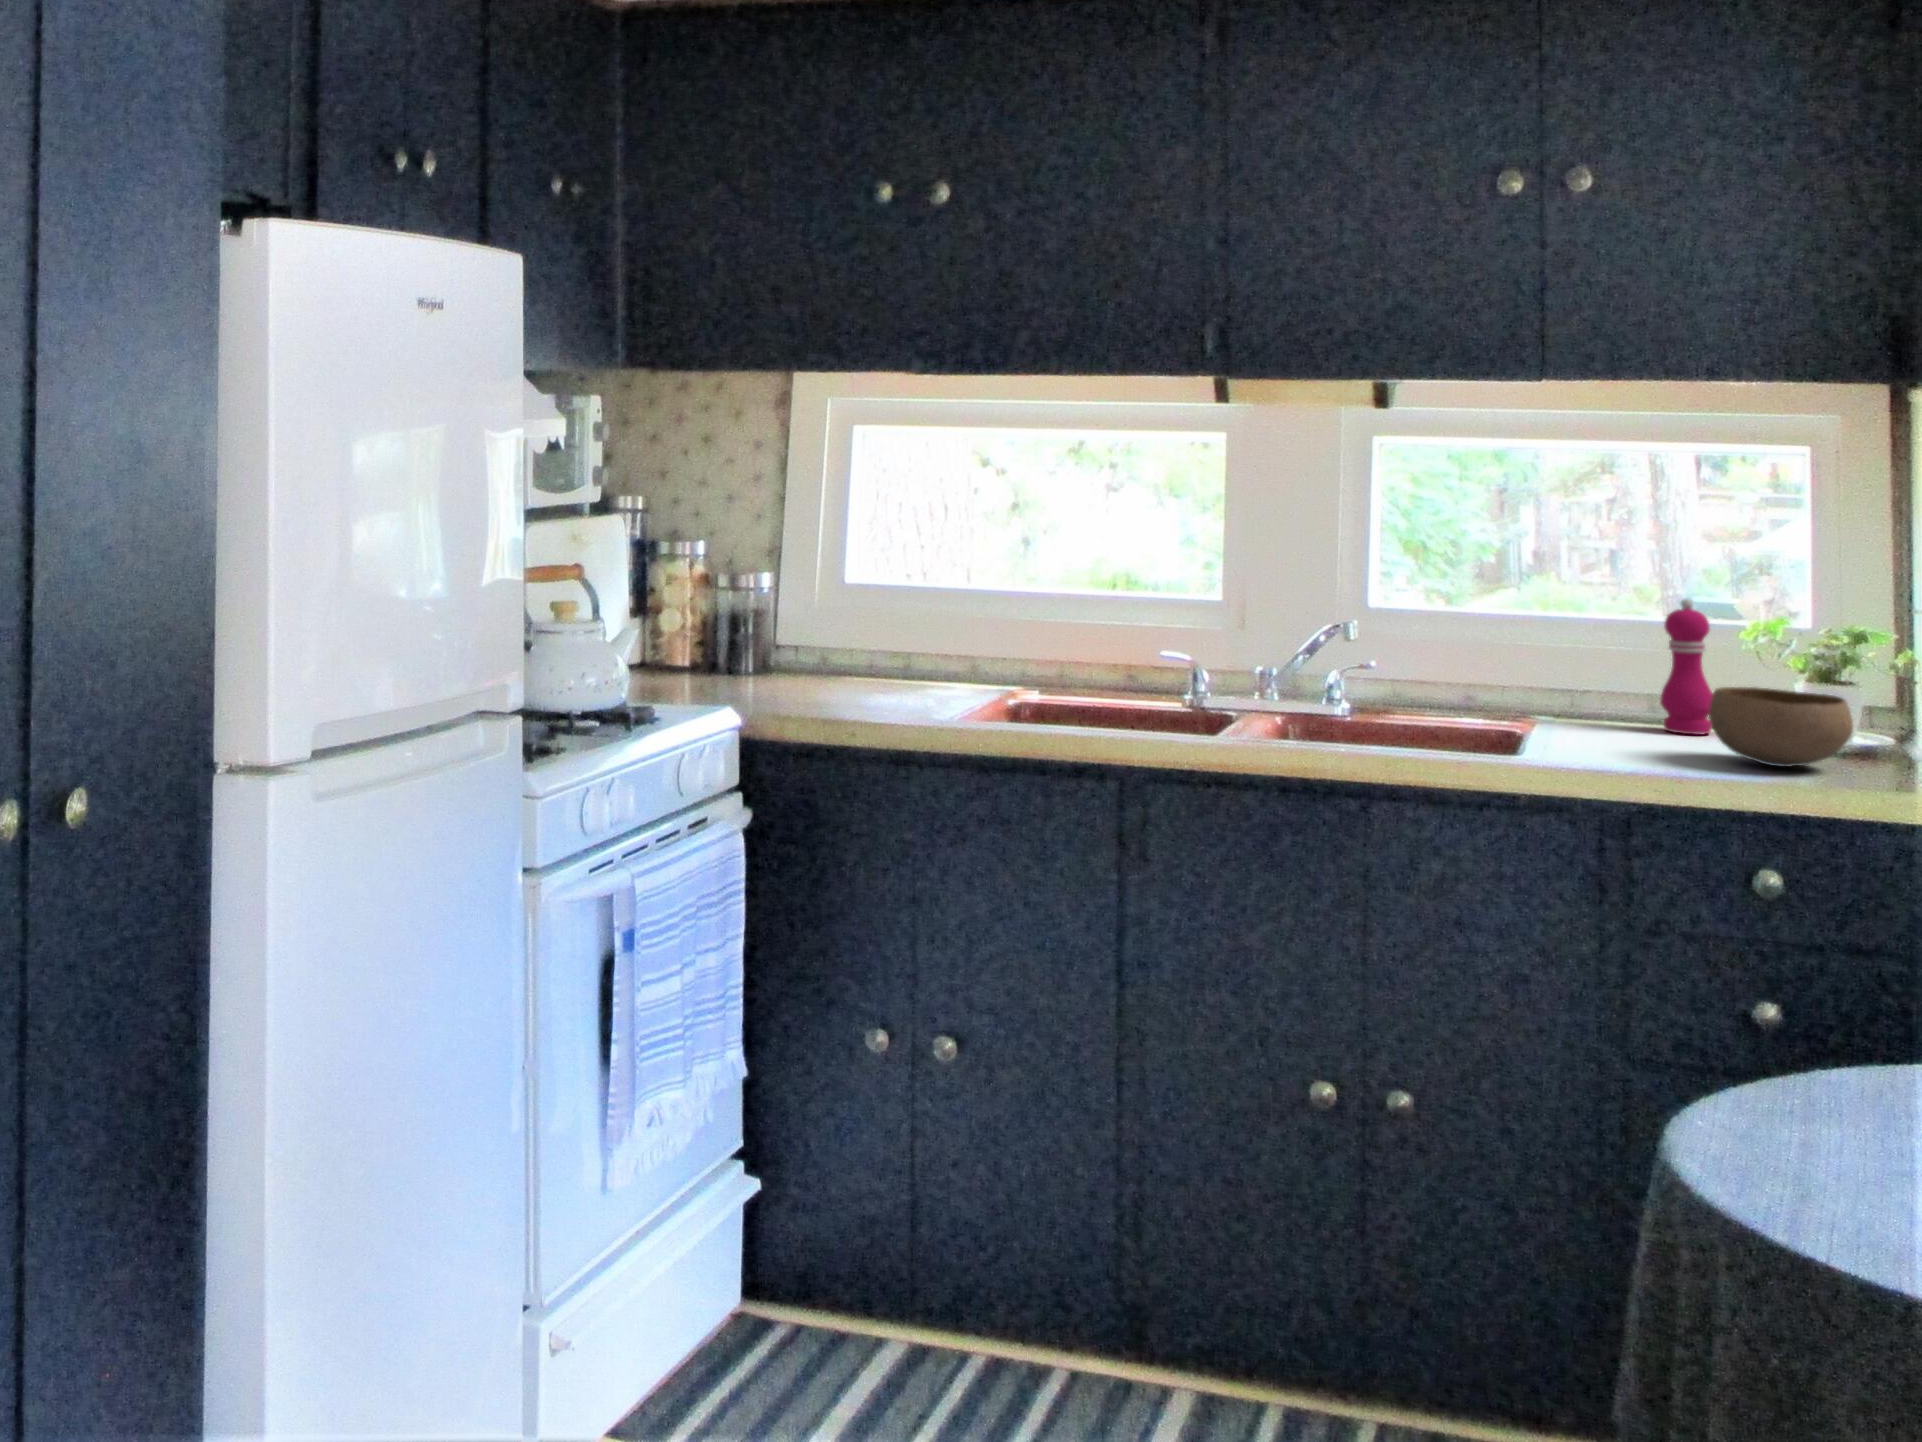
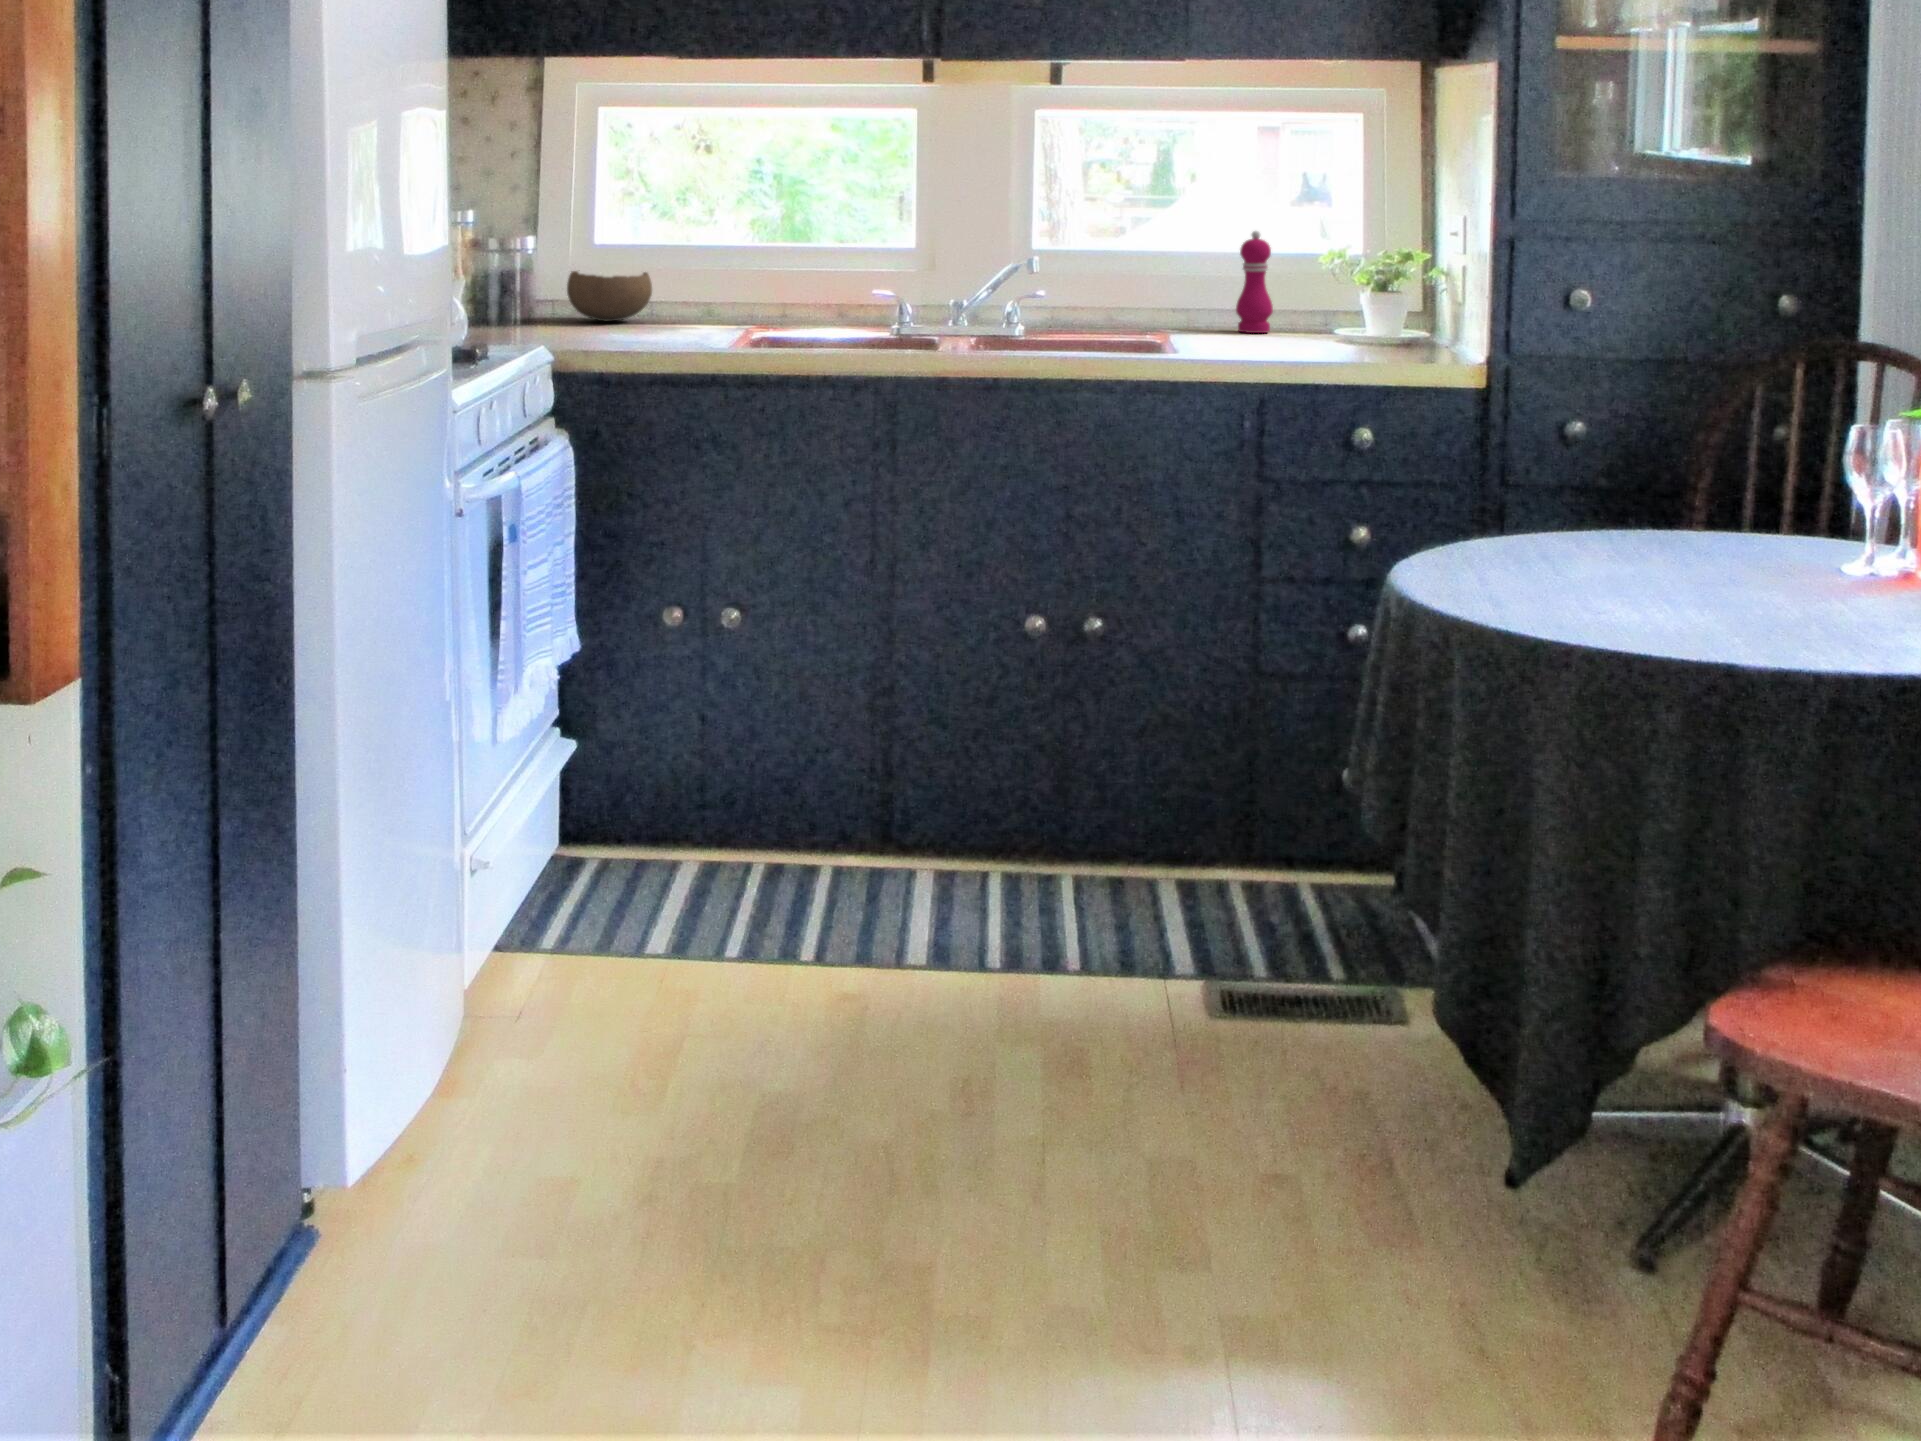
bowl: present [1709,687,1853,767] -> present [567,271,652,321]

